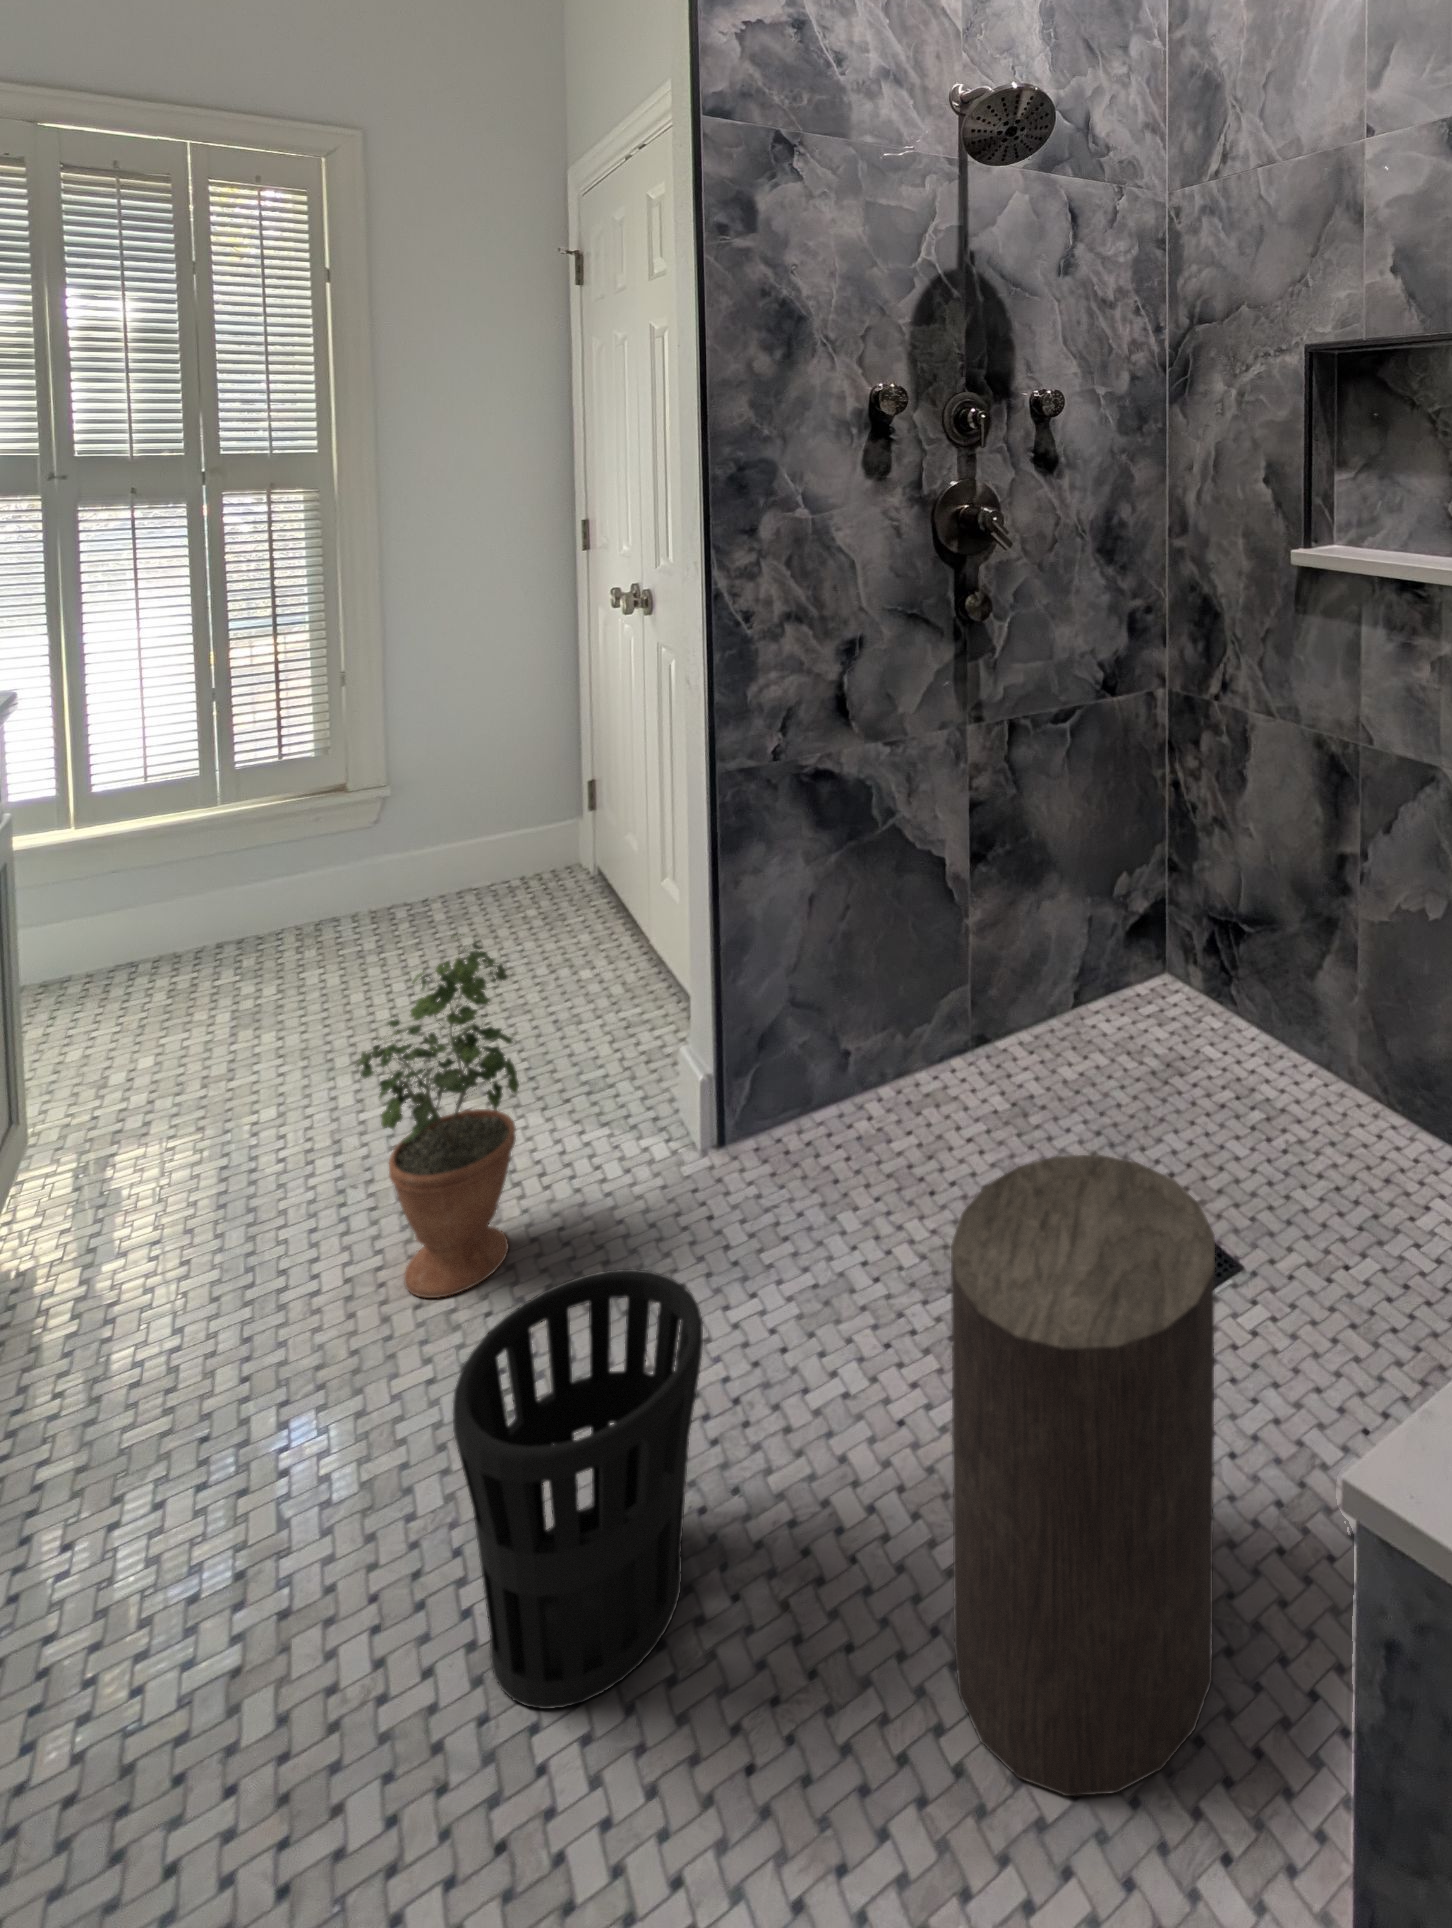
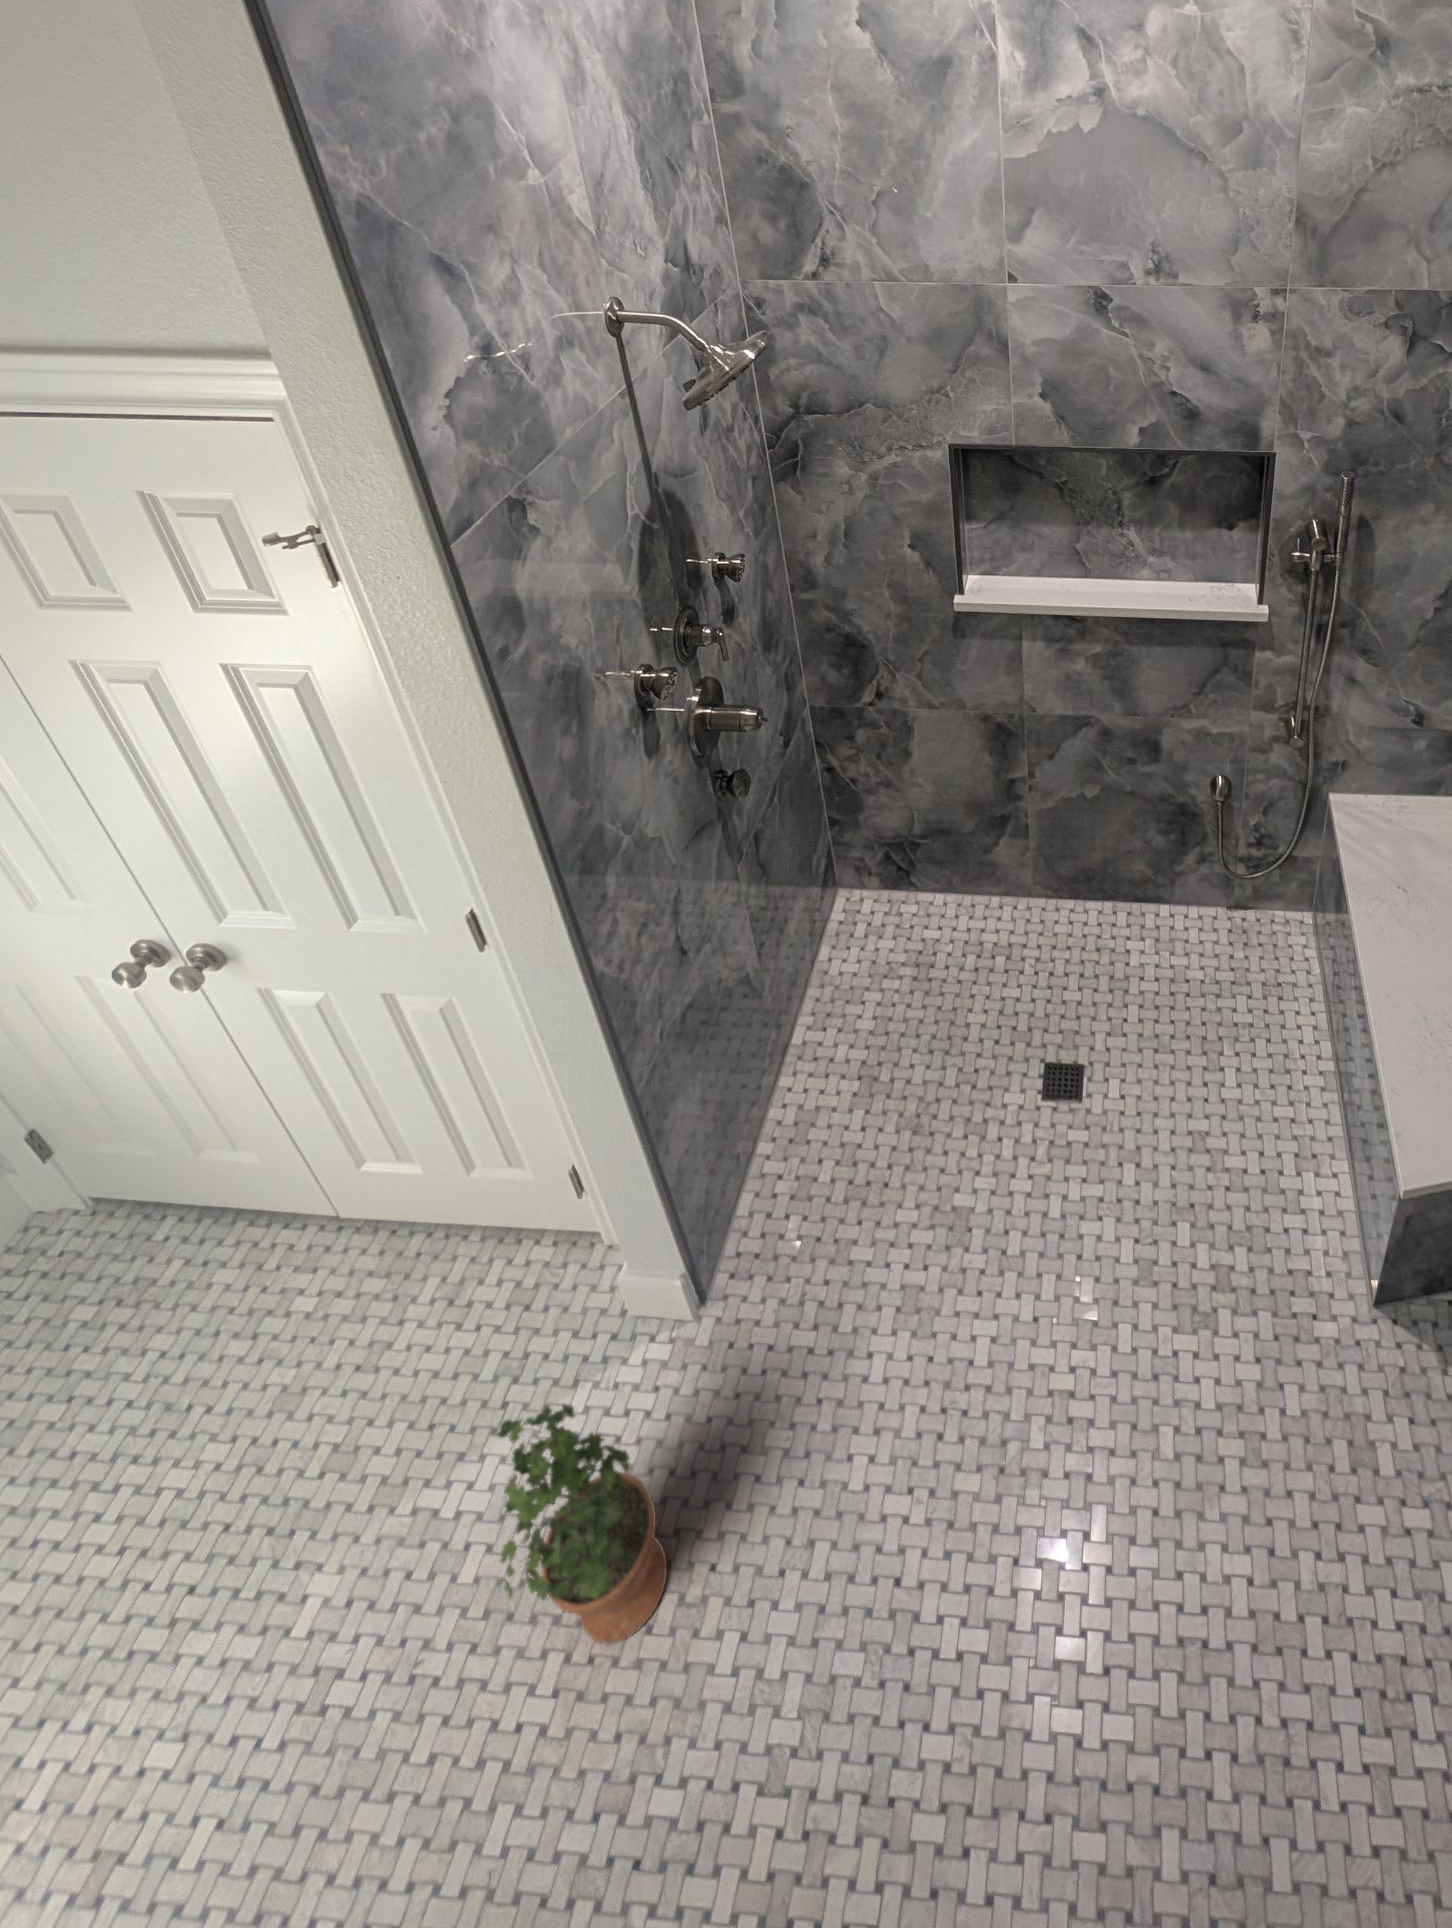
stool: present [951,1155,1215,1796] -> none [1139,1107,1295,1389]
wastebasket: present [453,1269,703,1709] -> none [928,1406,1084,1653]

